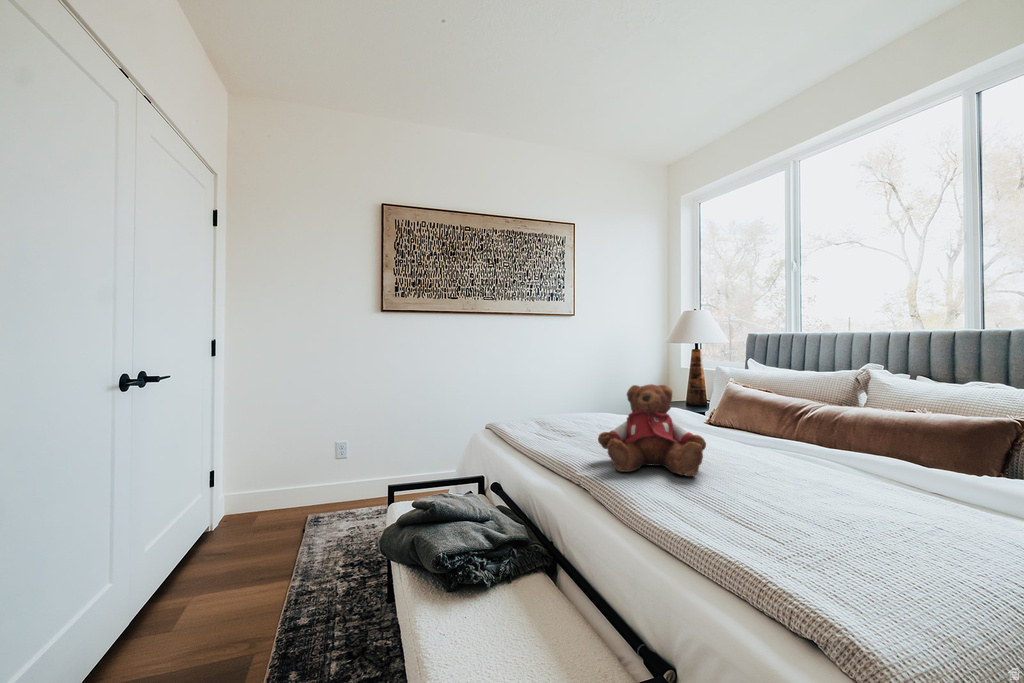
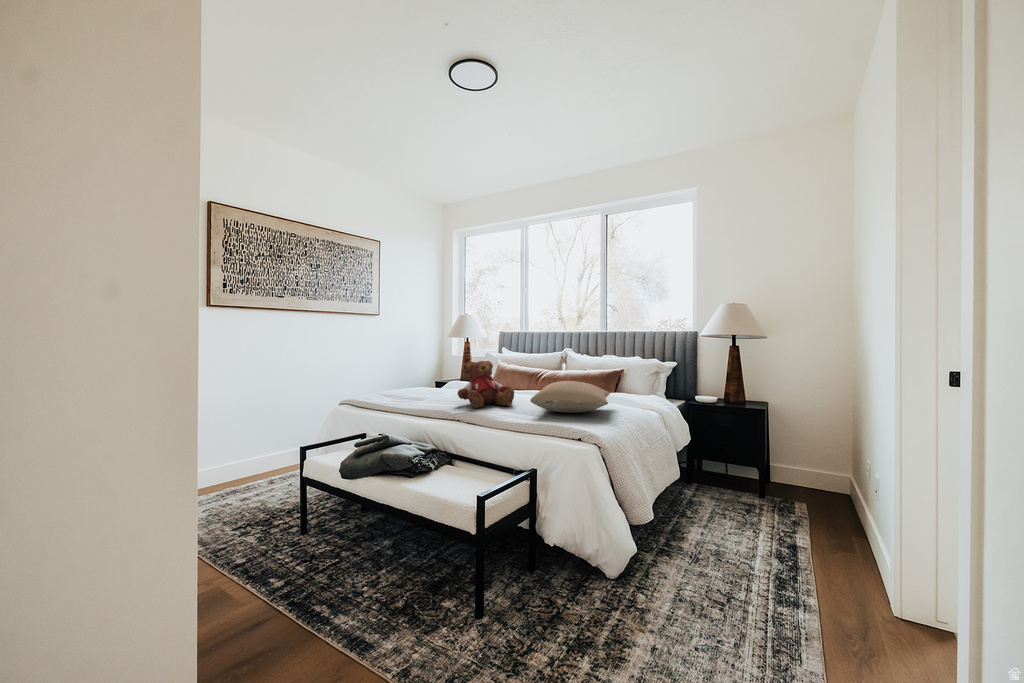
pillow: none [704,445,971,552] -> present [531,381,610,413]

